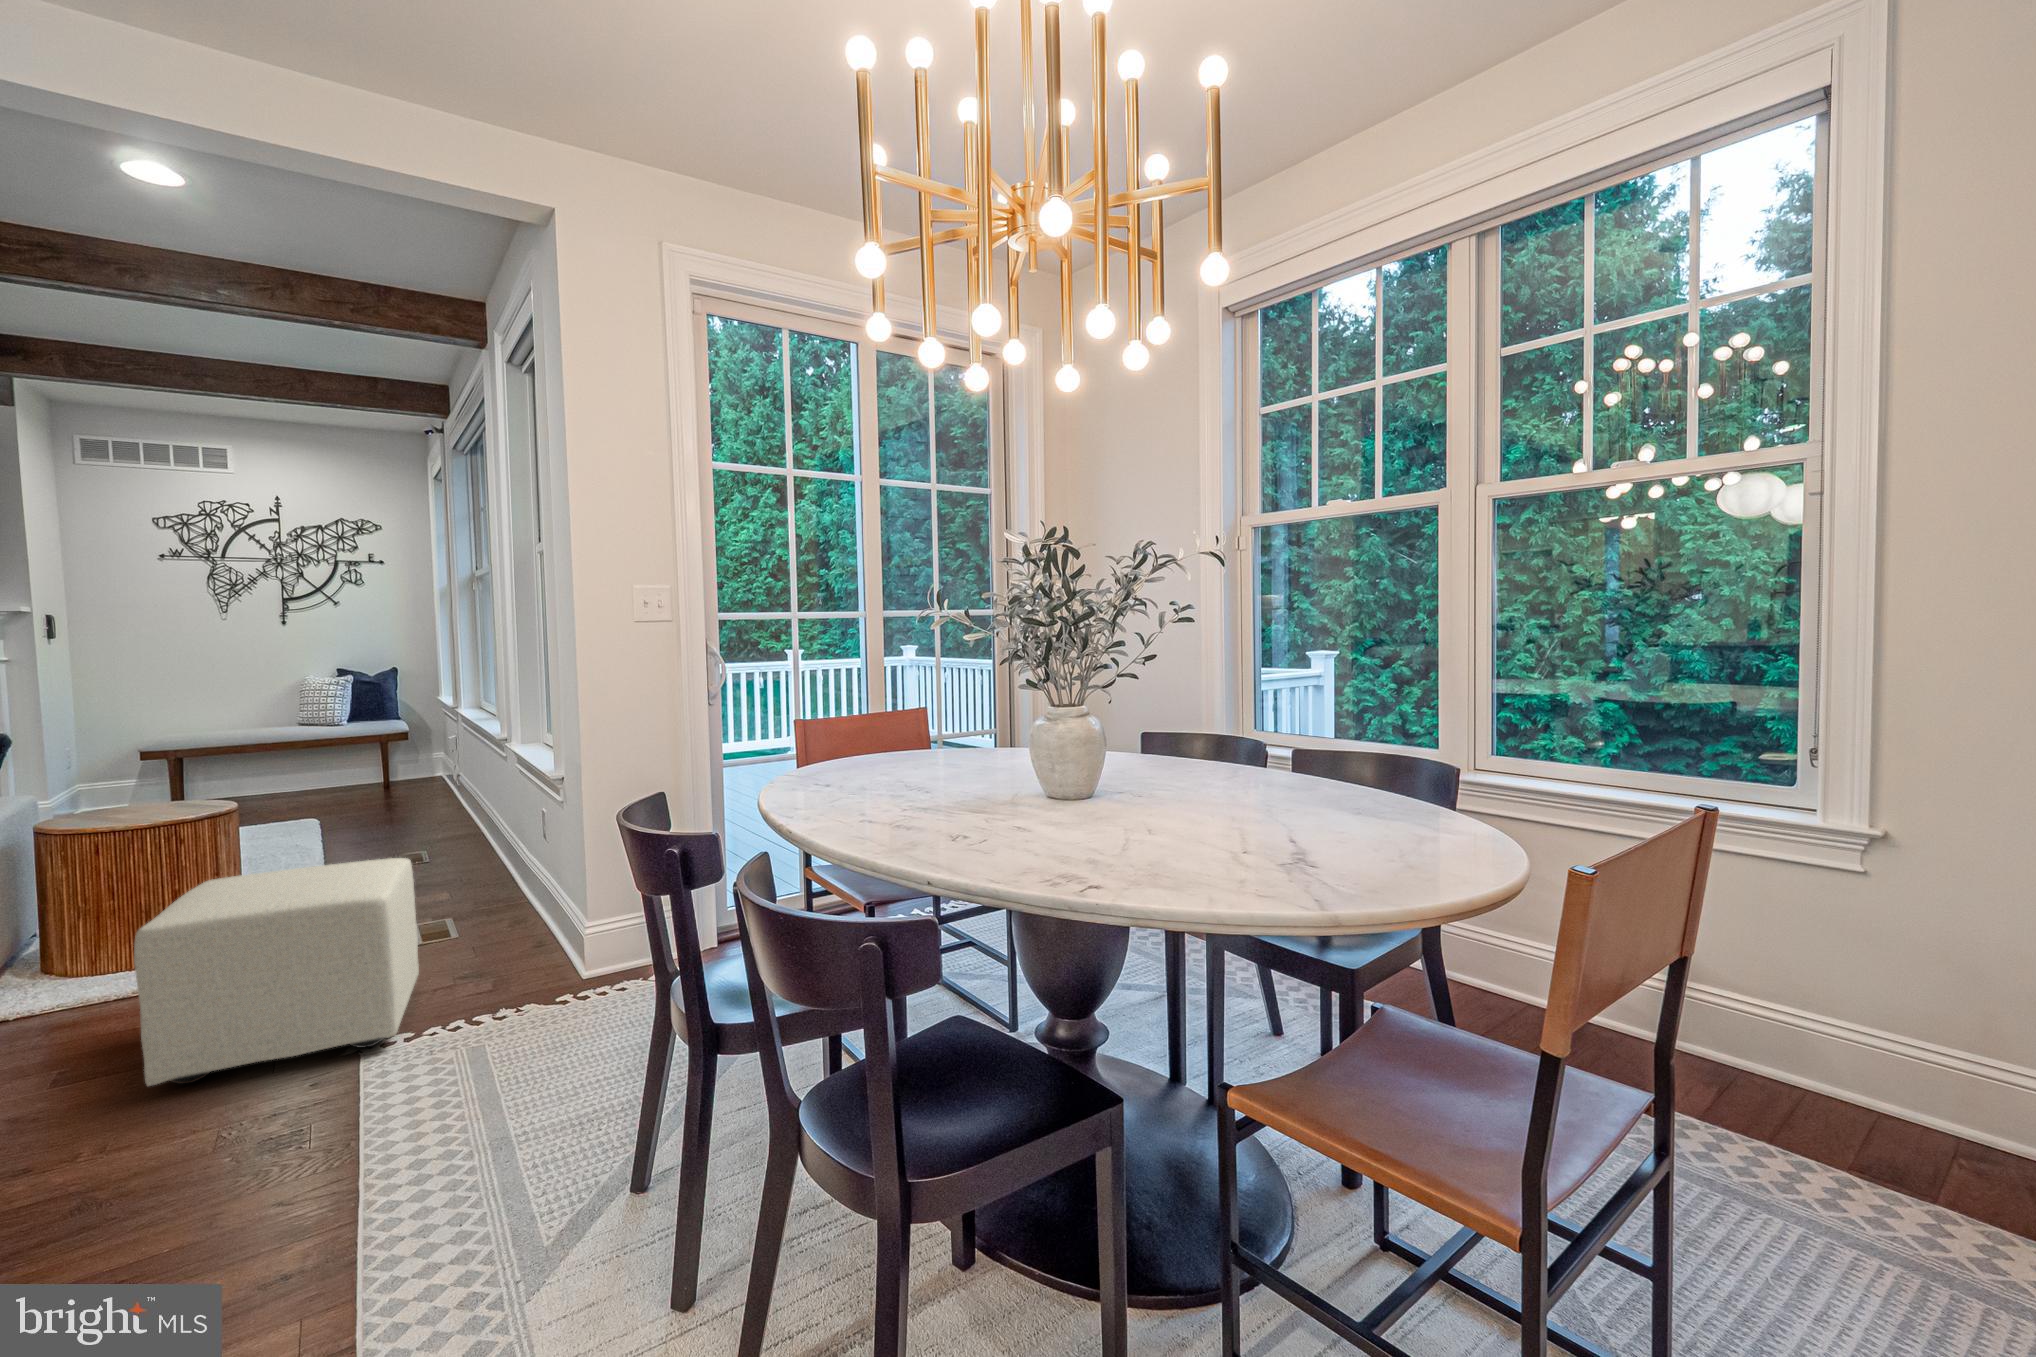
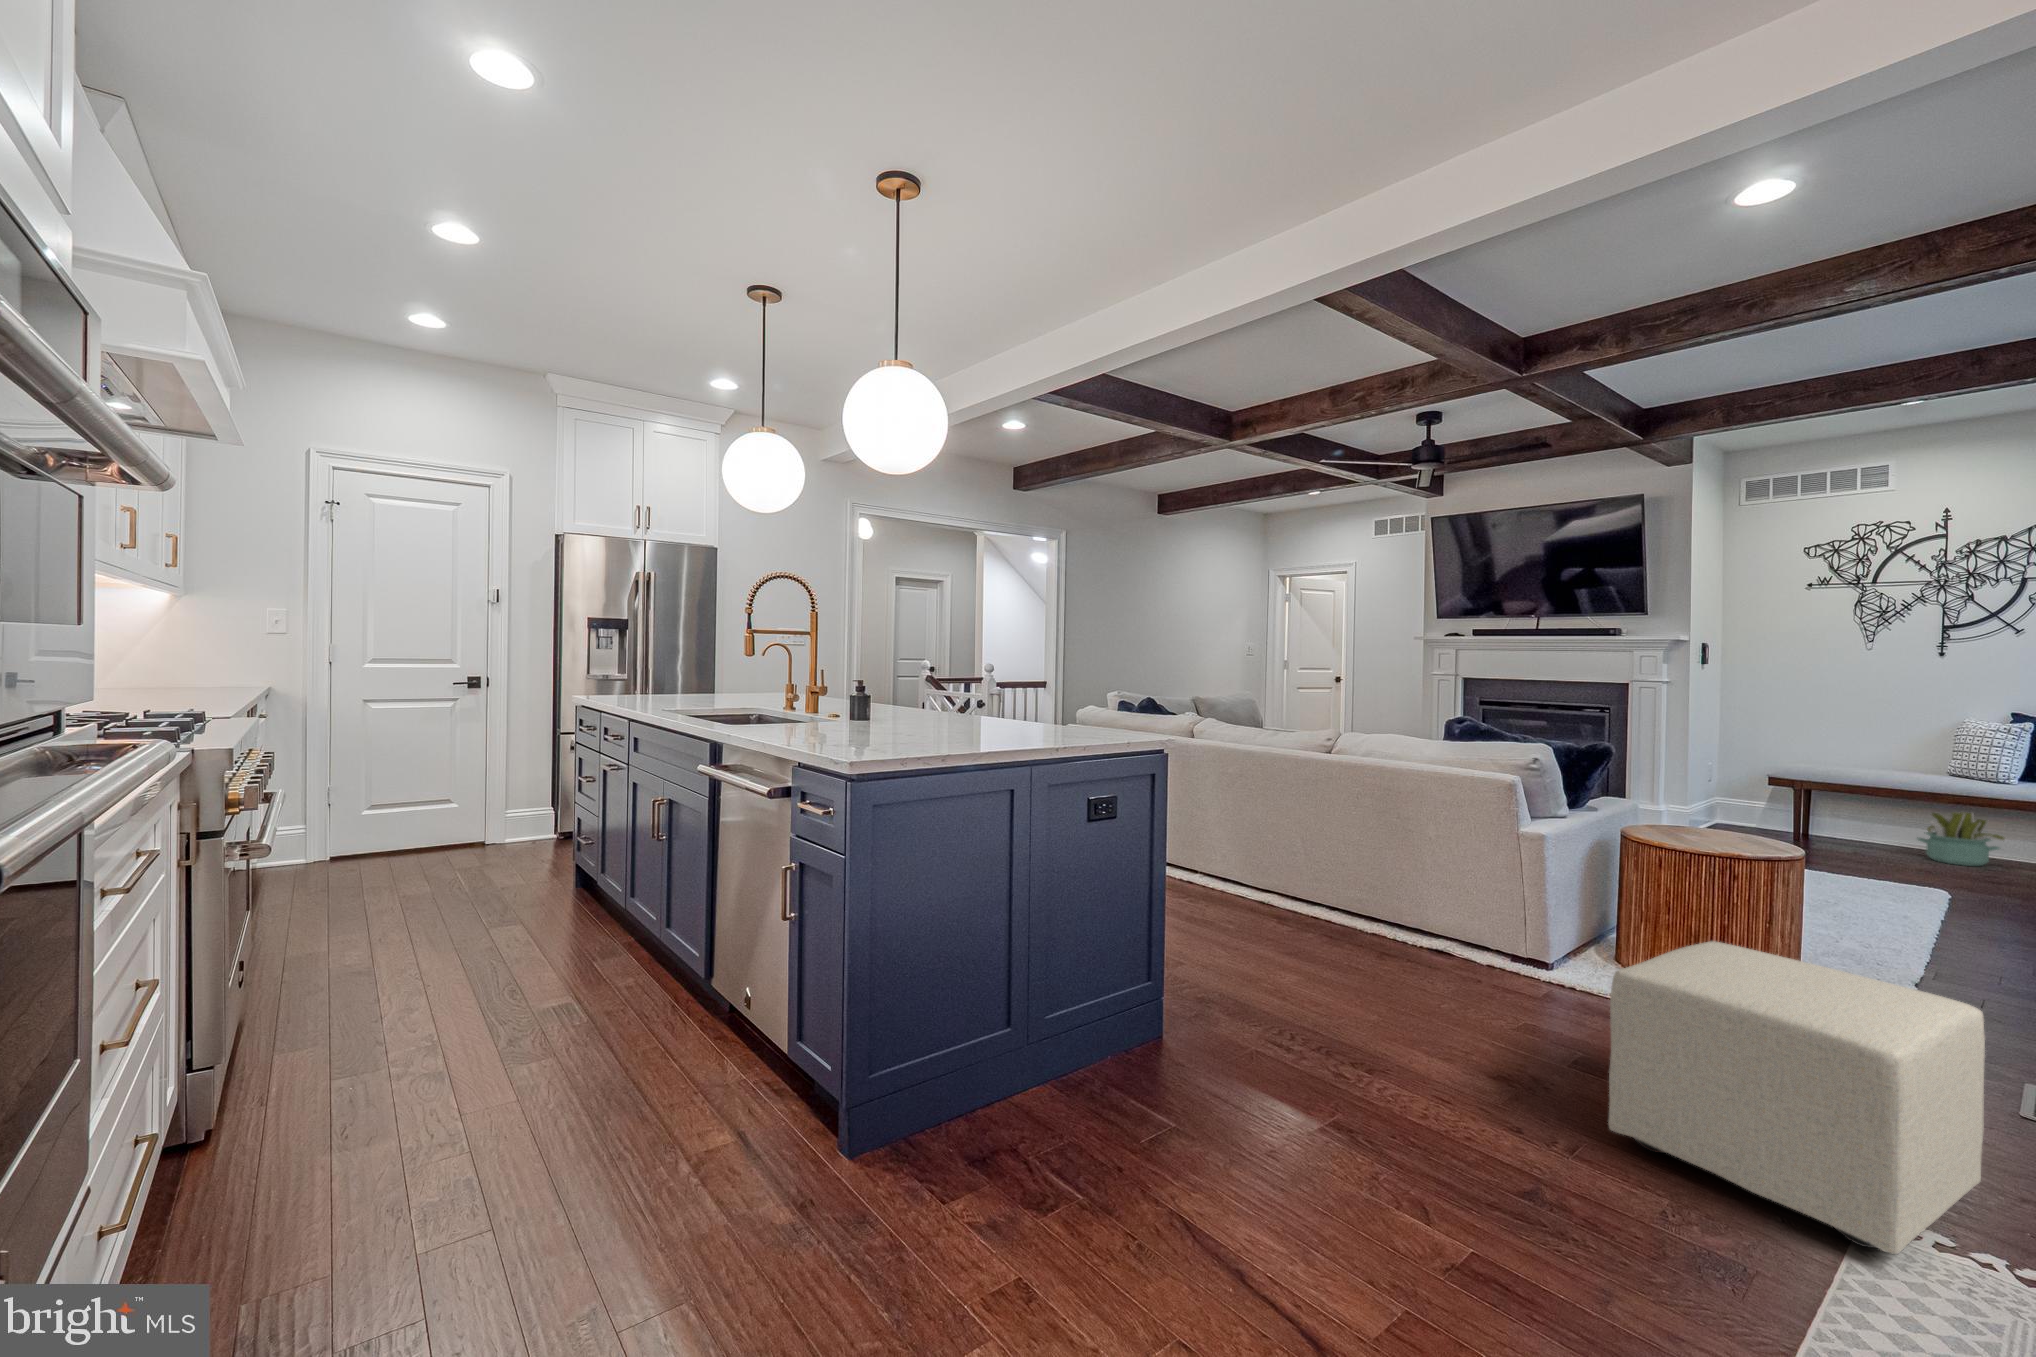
decorative plant: none [281,751,345,796] -> present [1918,812,2006,866]

